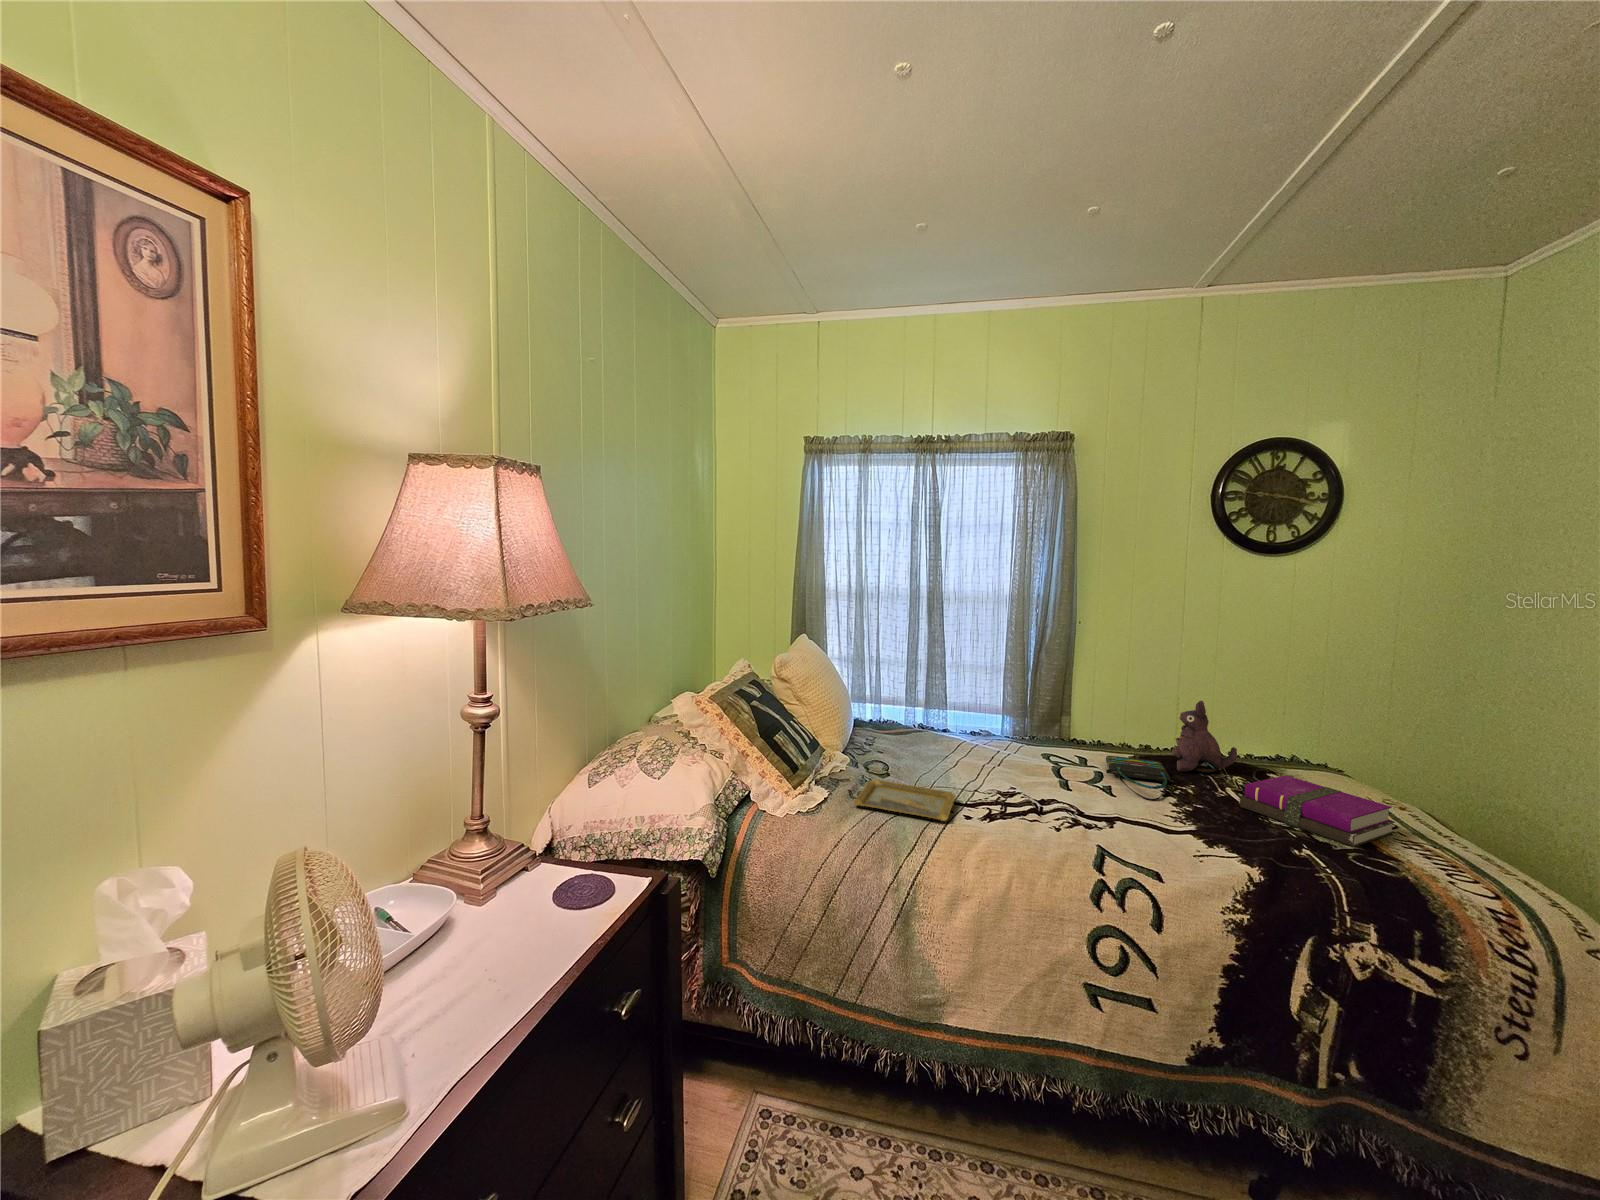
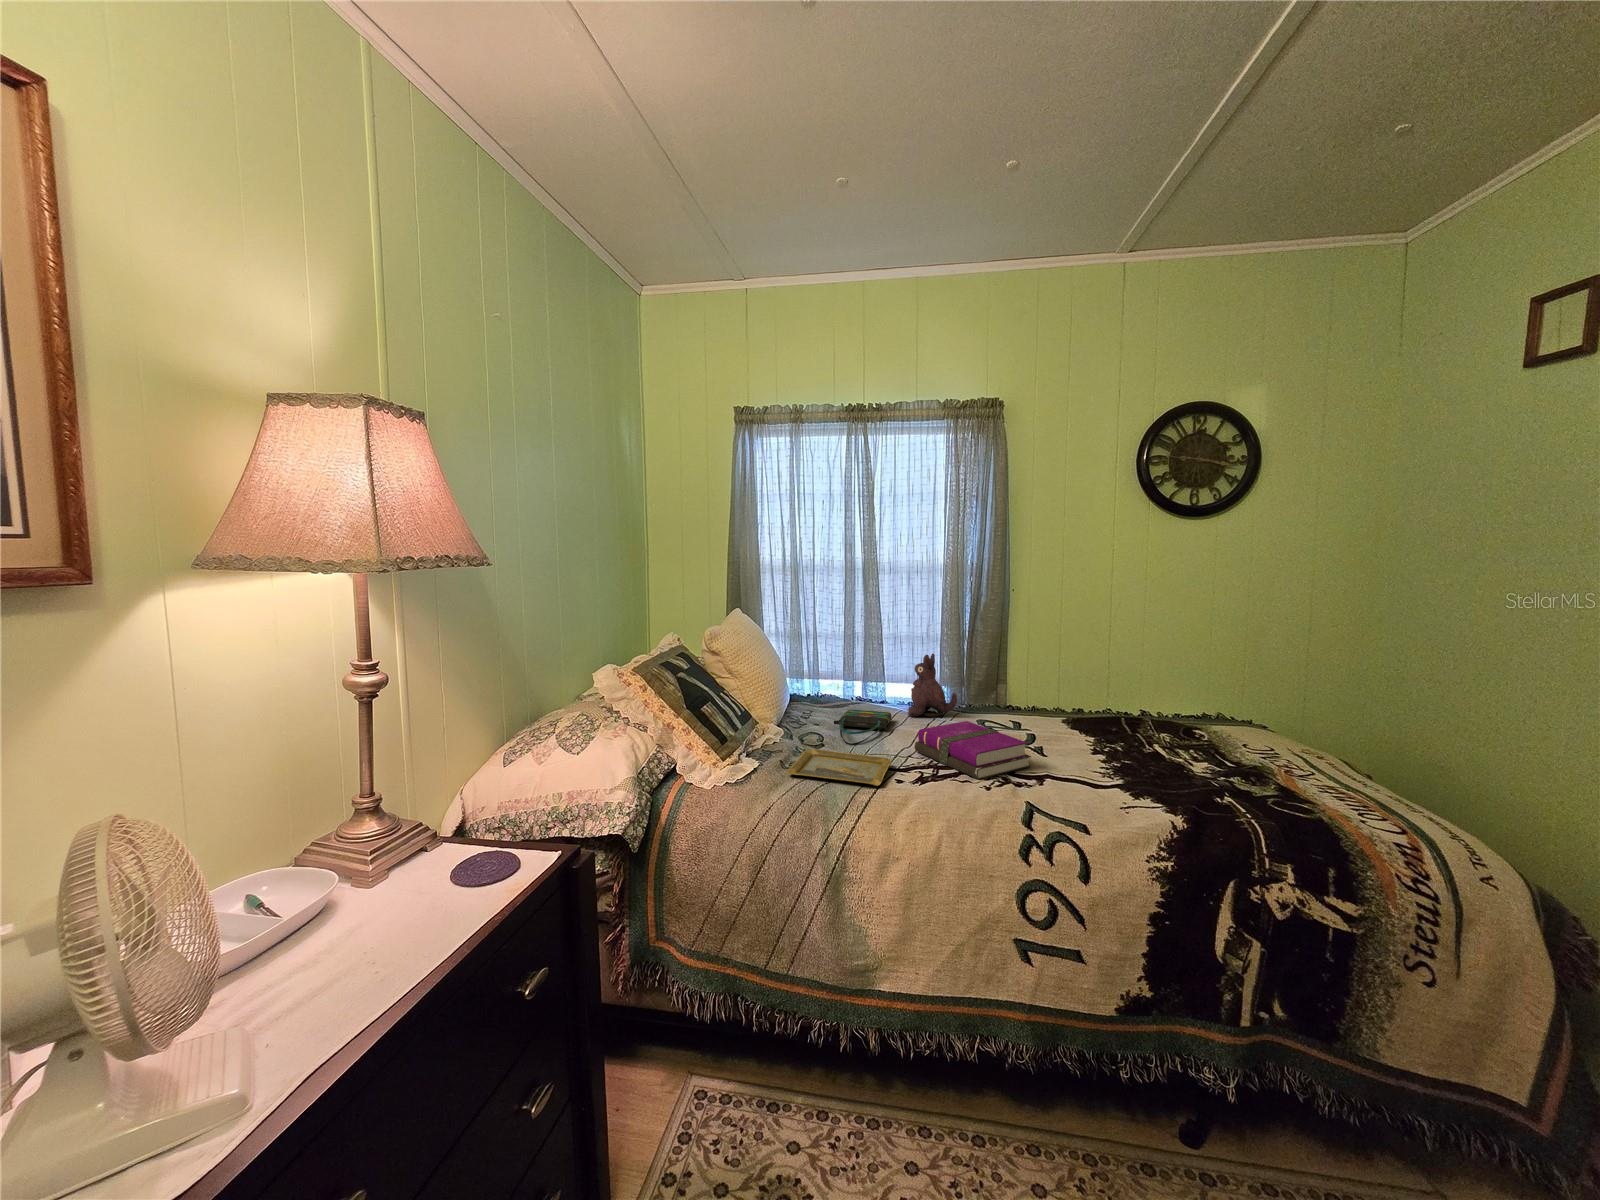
plush toy: present [1172,701,1237,773] -> present [908,654,957,717]
tote bag: present [1106,756,1173,801] -> present [834,710,892,745]
notebook: present [1240,775,1395,847] -> present [915,721,1031,779]

